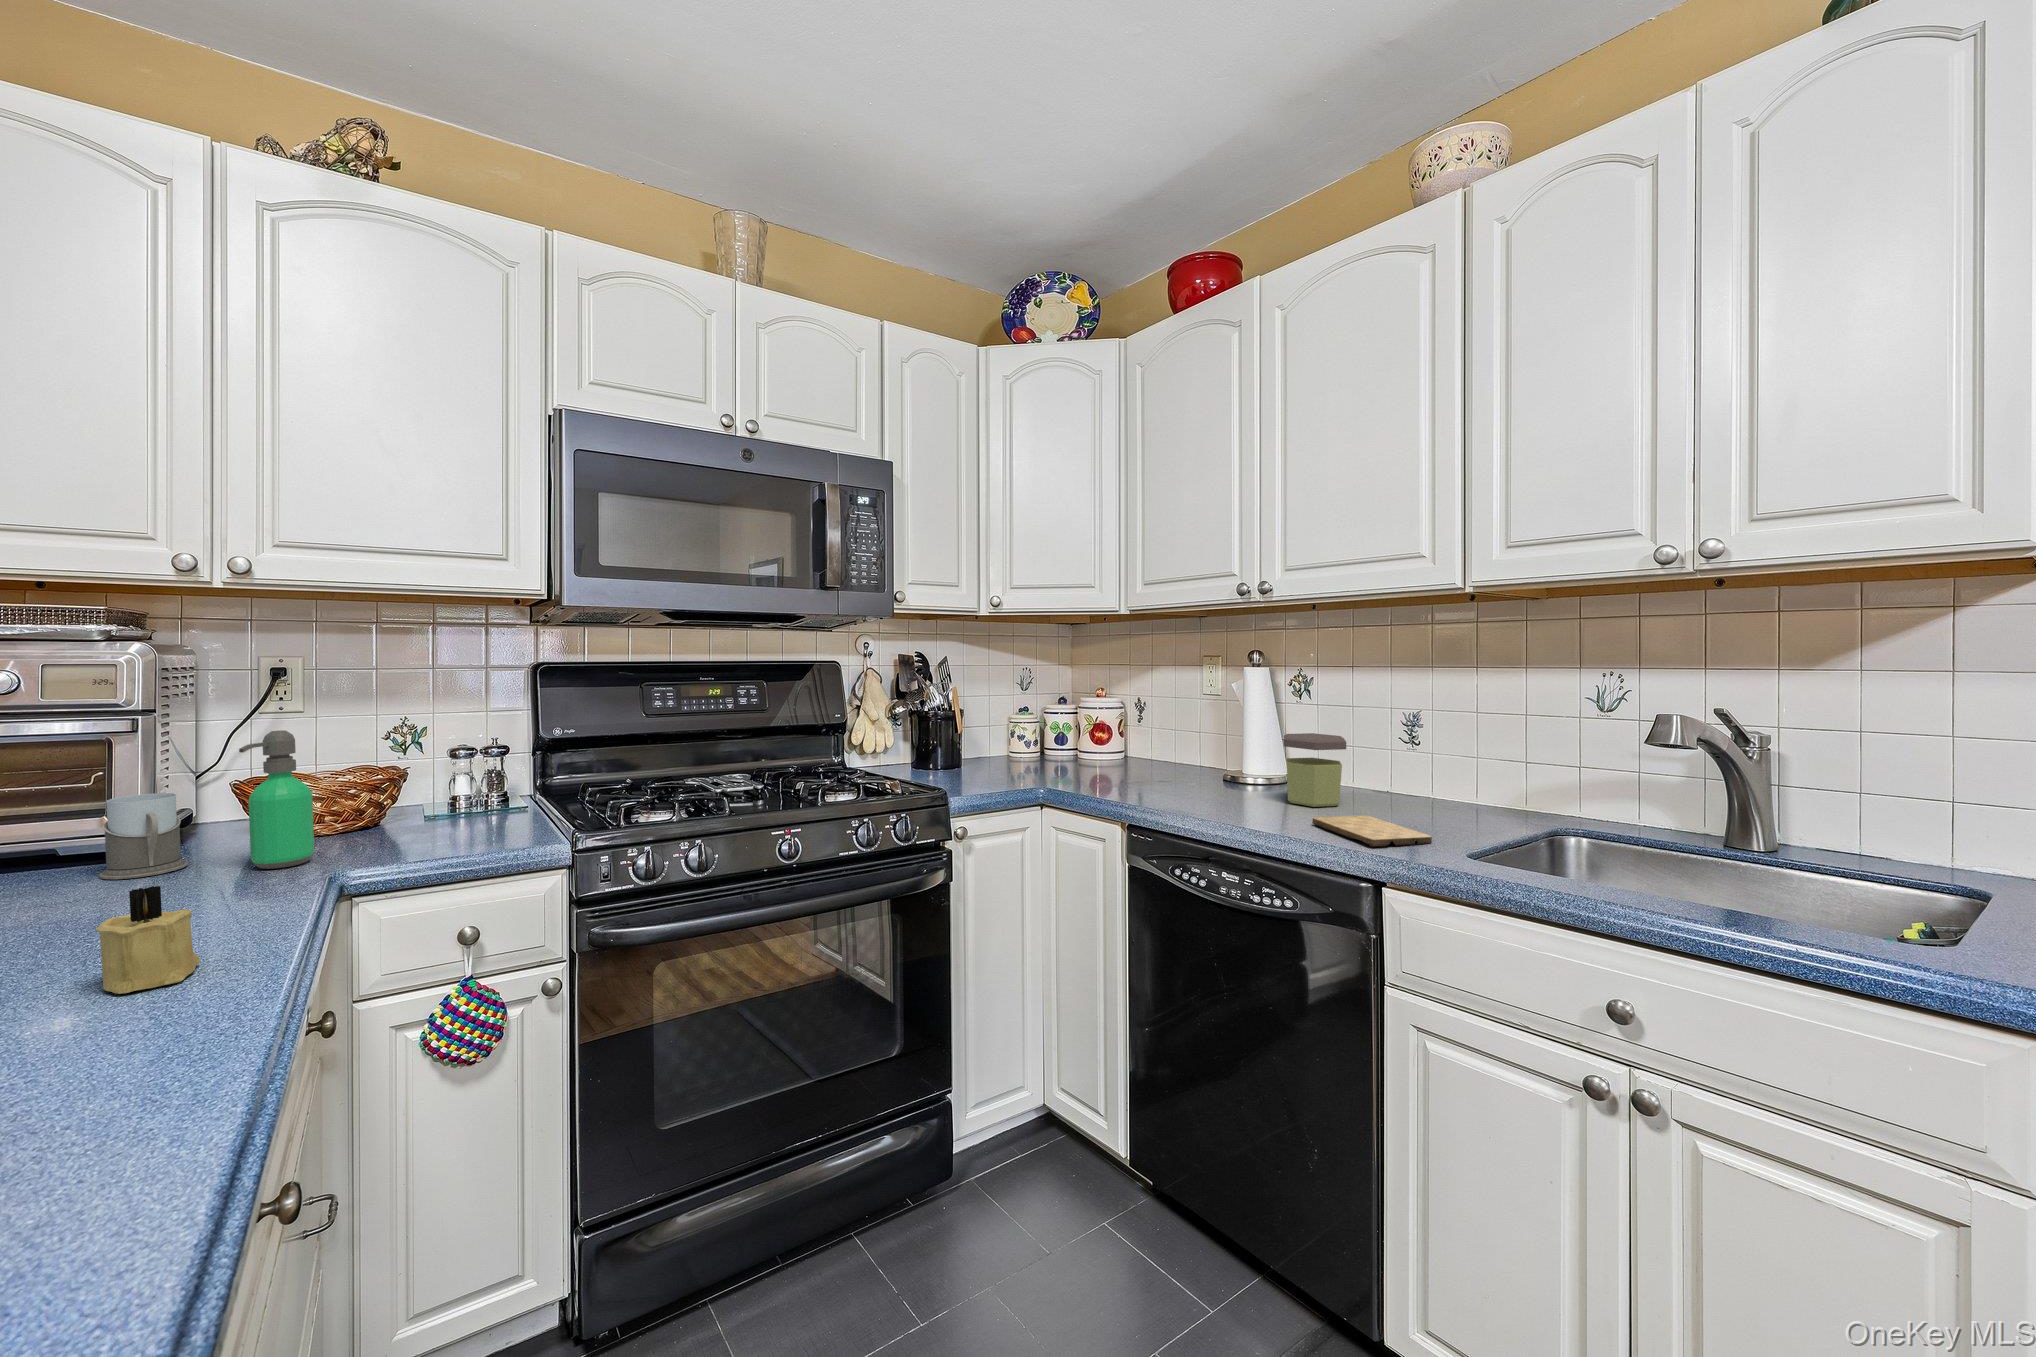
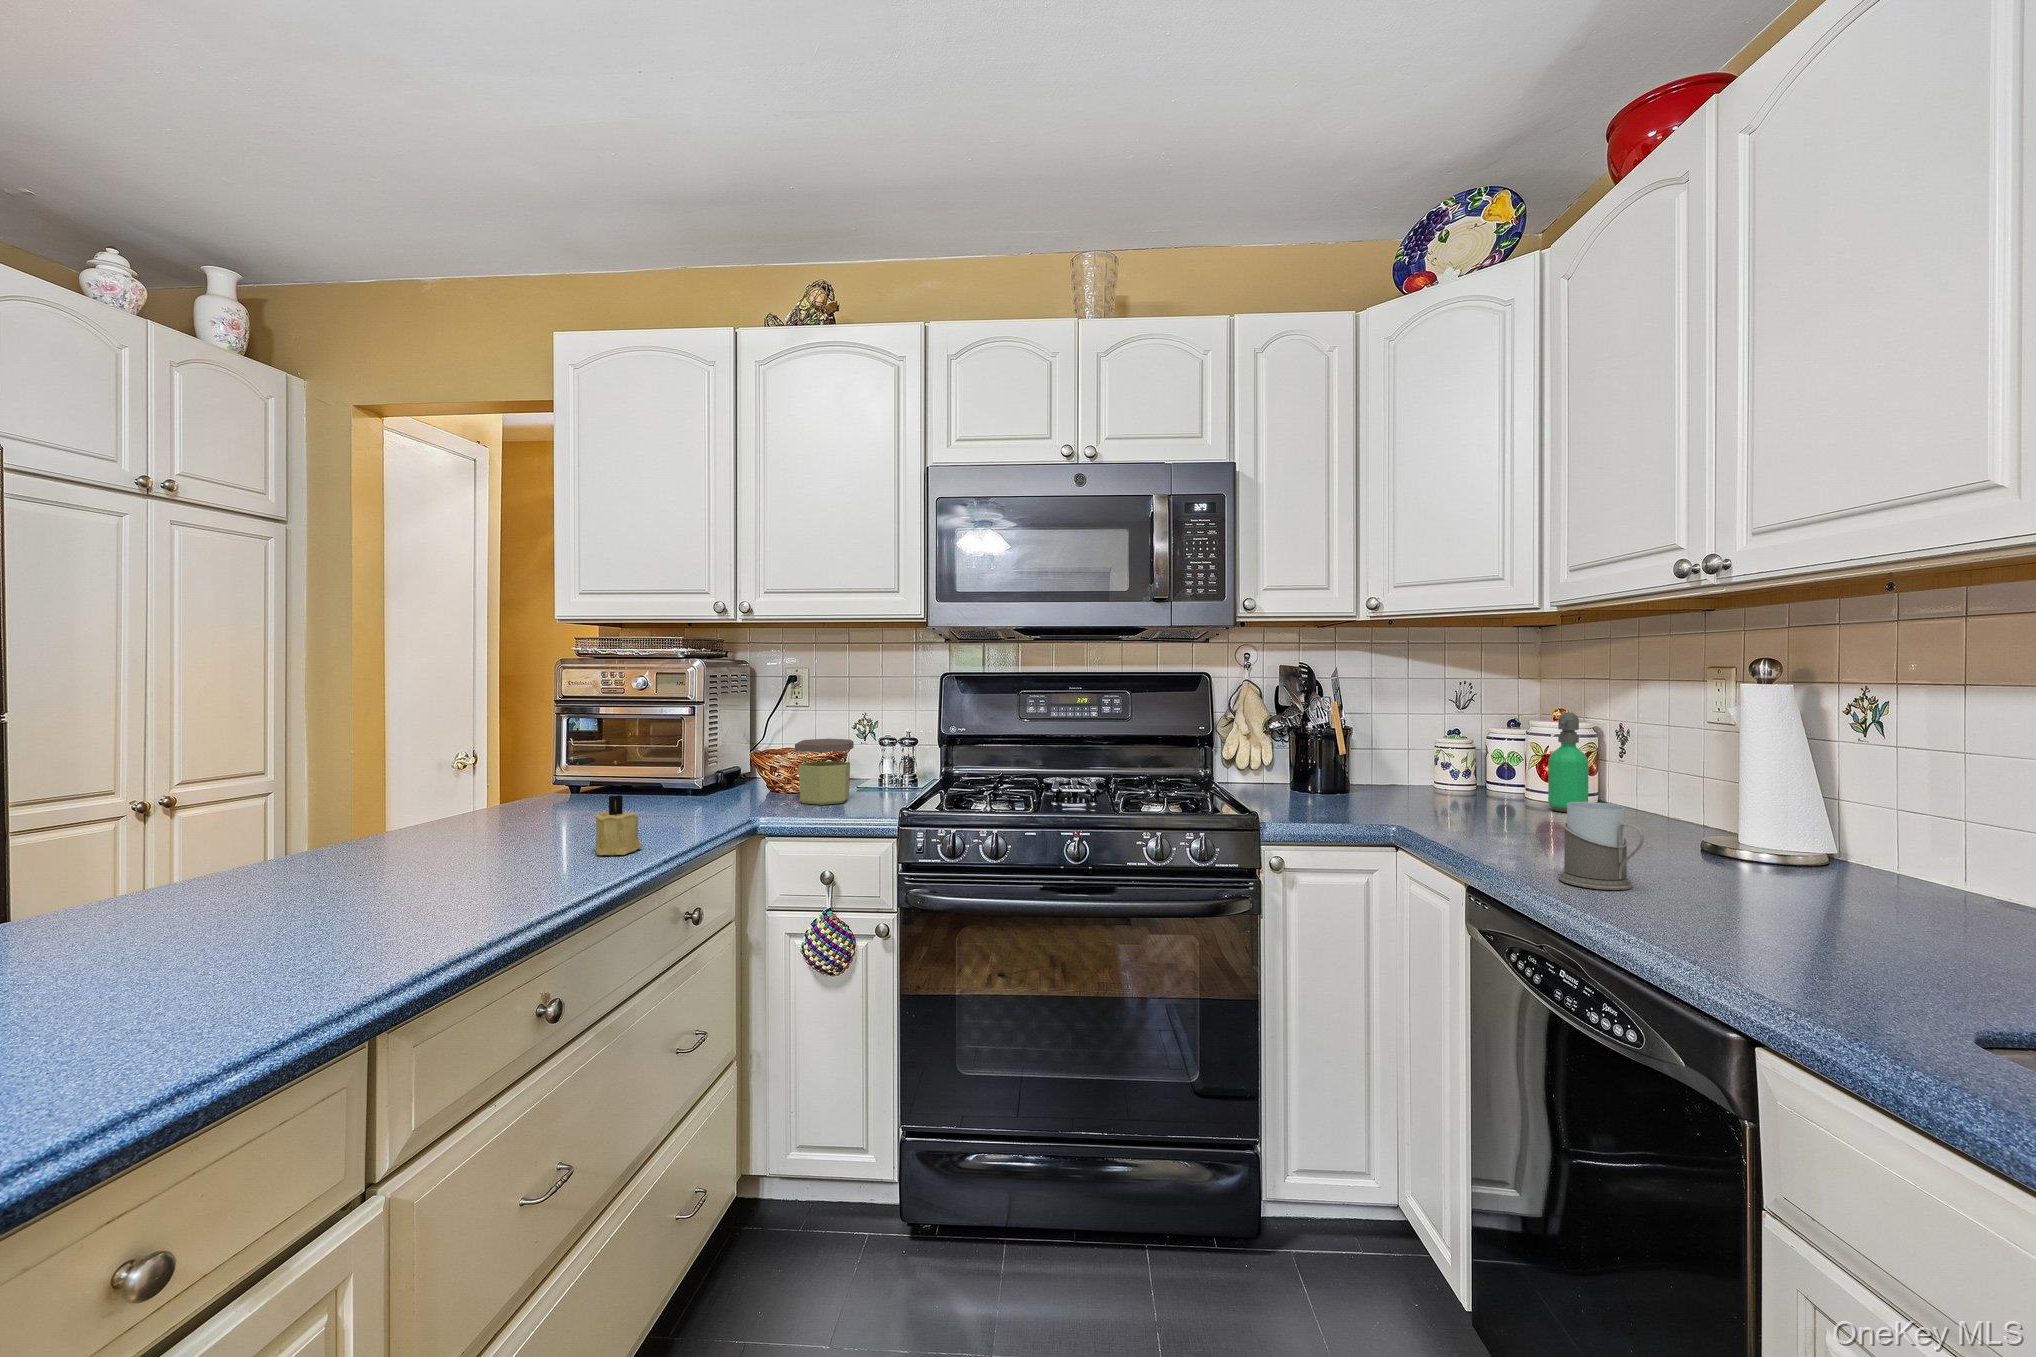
soap dispenser: present [239,730,314,869] -> present [1548,712,1589,812]
jar: present [1284,733,1346,807] -> present [795,739,854,805]
mug: present [99,793,188,879] -> present [1559,802,1644,890]
cutting board: present [1312,815,1432,847] -> none [1731,909,1937,979]

